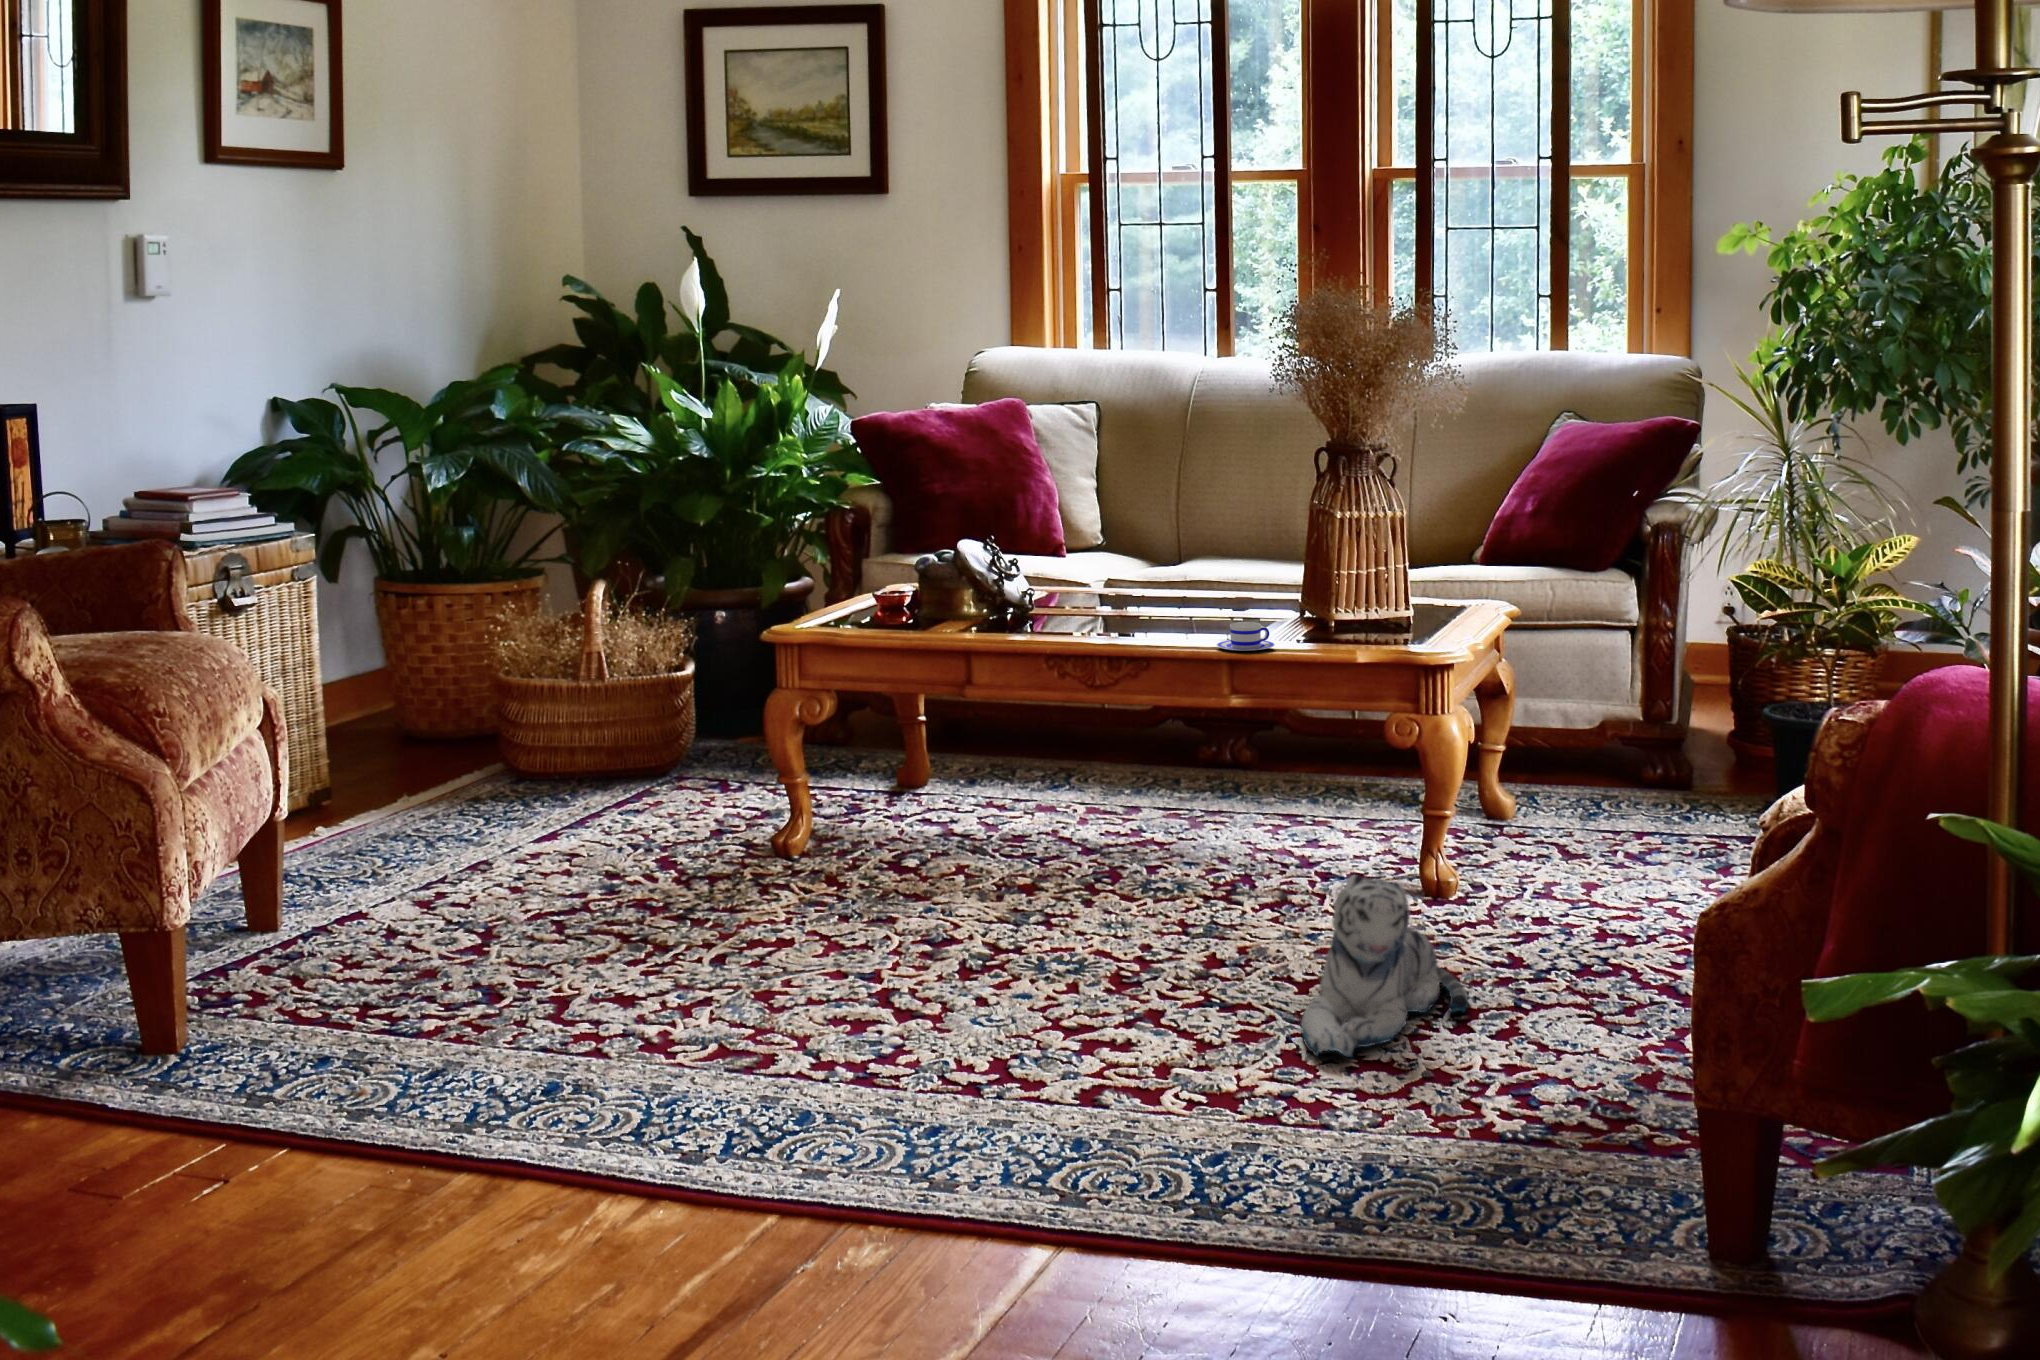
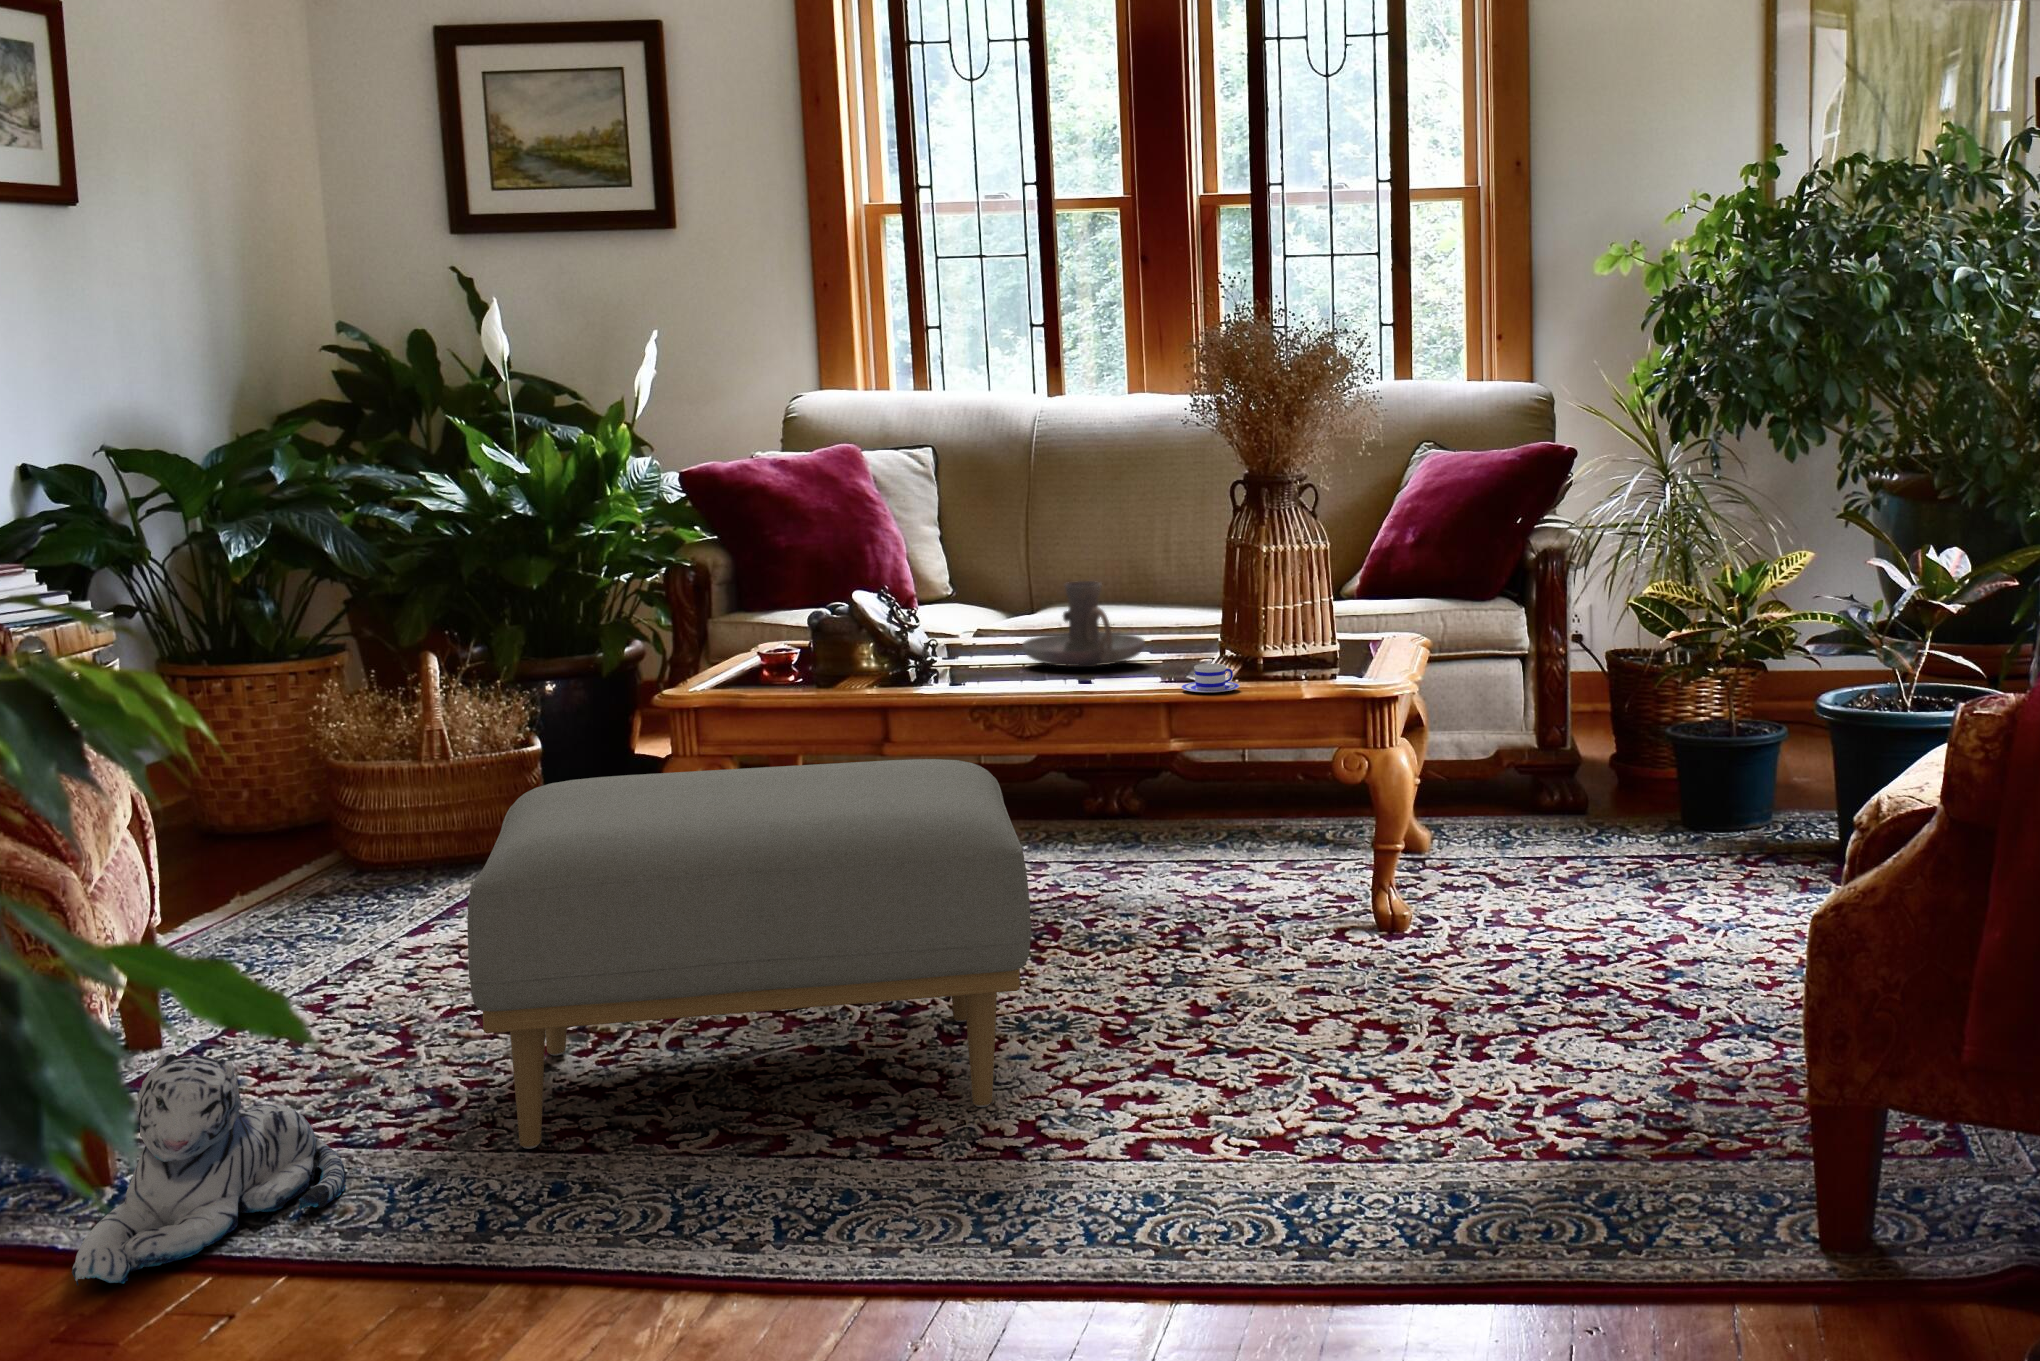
candle holder: none [1093,537,1212,620] -> present [1022,581,1145,667]
ottoman: none [487,705,1023,1048] -> present [467,759,1031,1149]
plush toy: present [1301,875,1469,1057] -> present [72,1053,346,1286]

